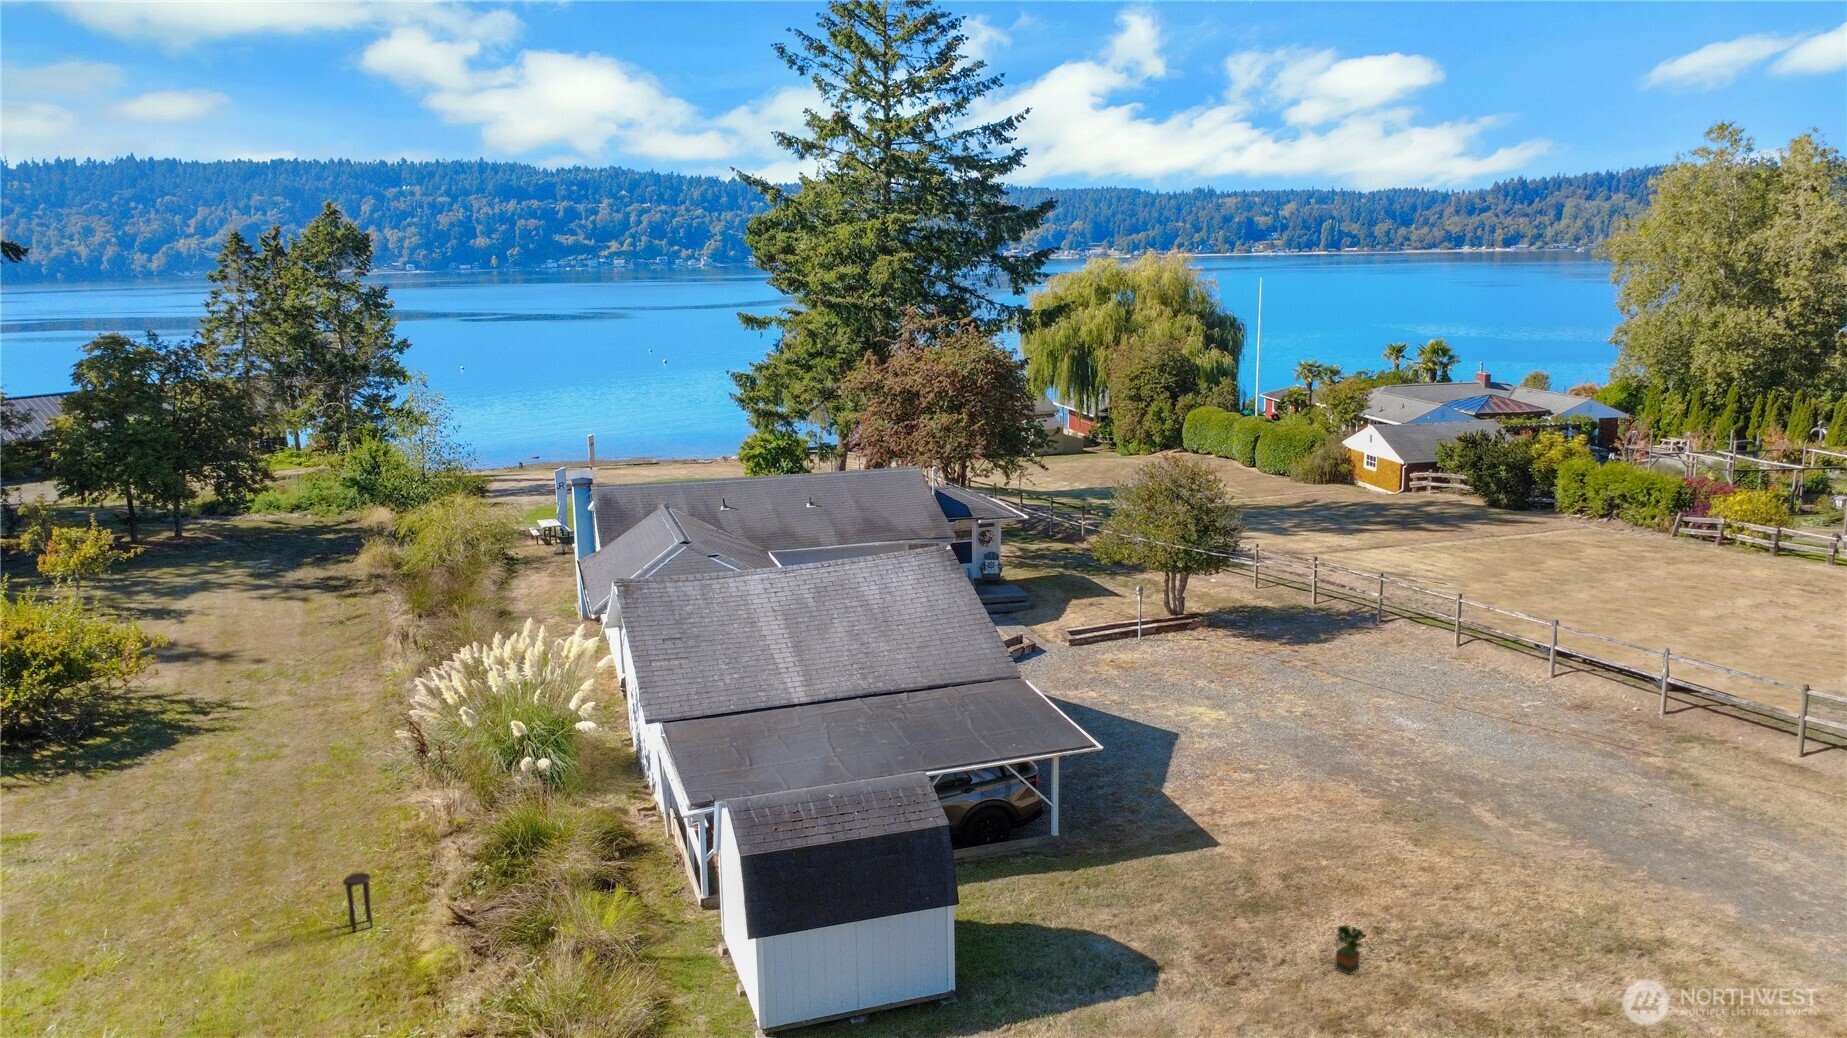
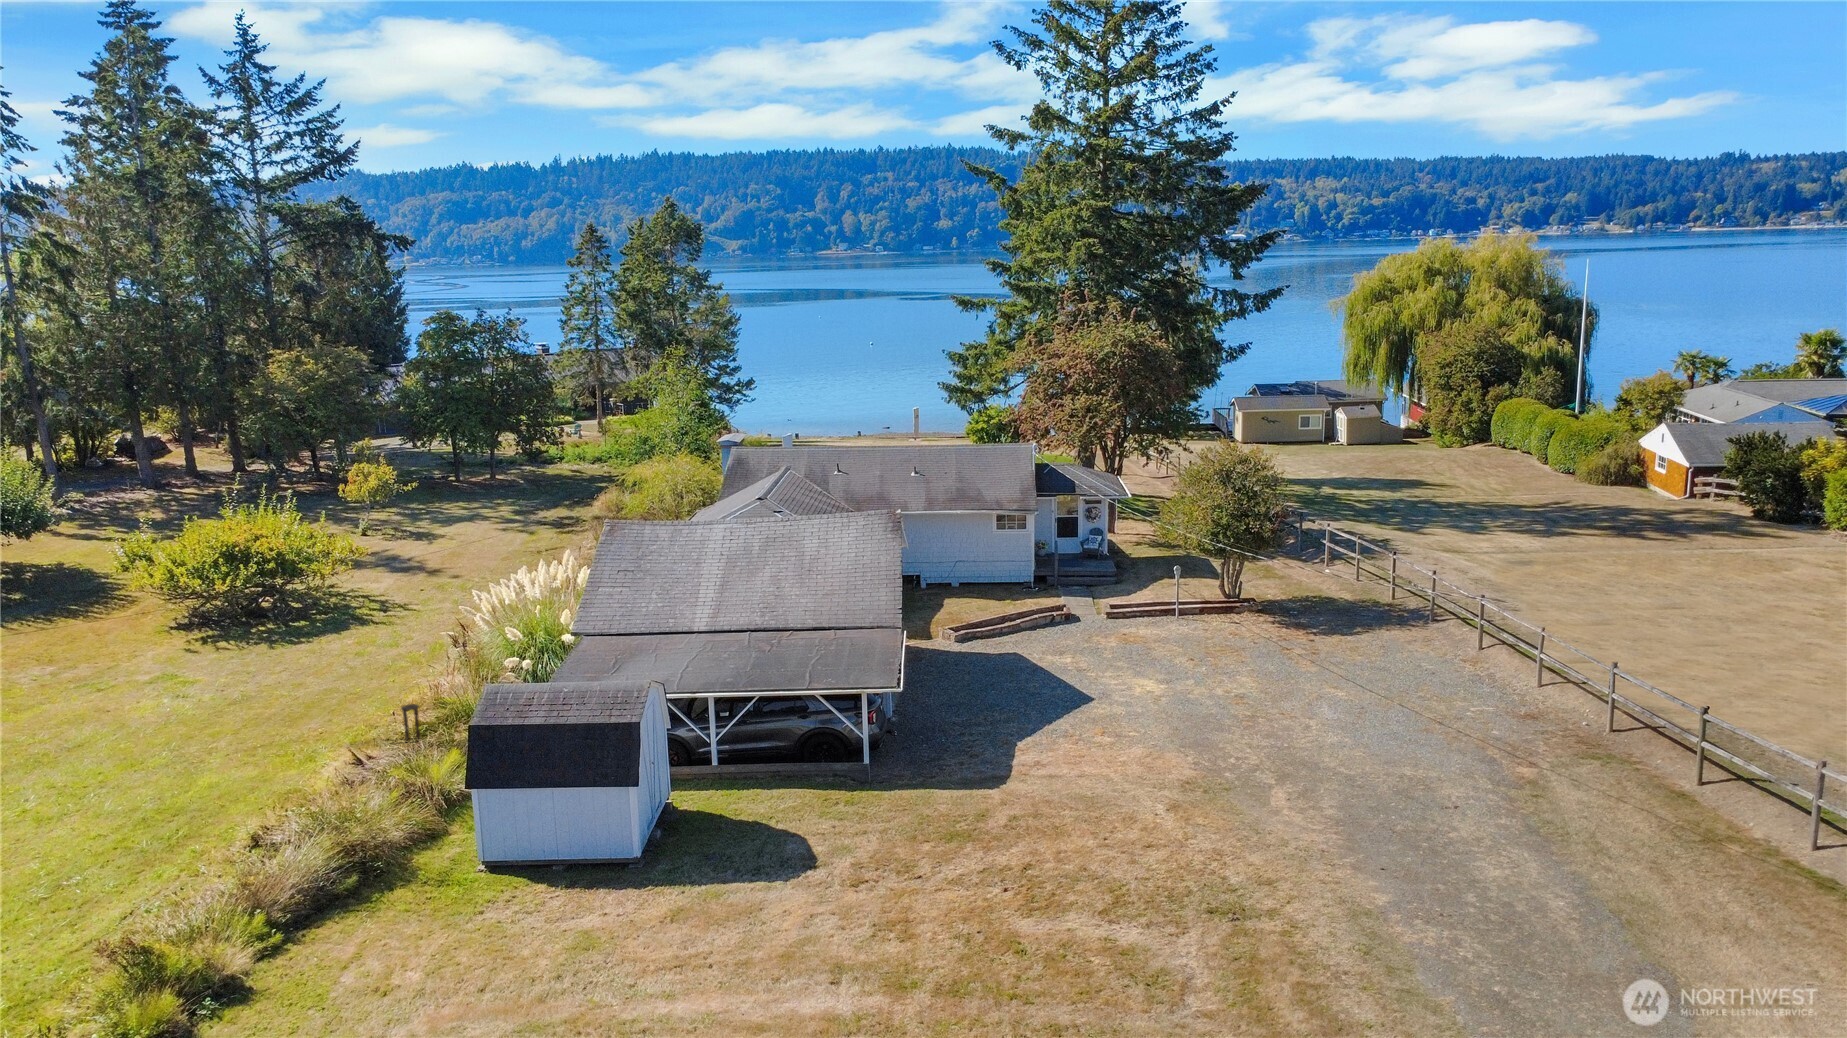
potted tree: present [1335,925,1366,975] -> none [984,812,1010,850]

